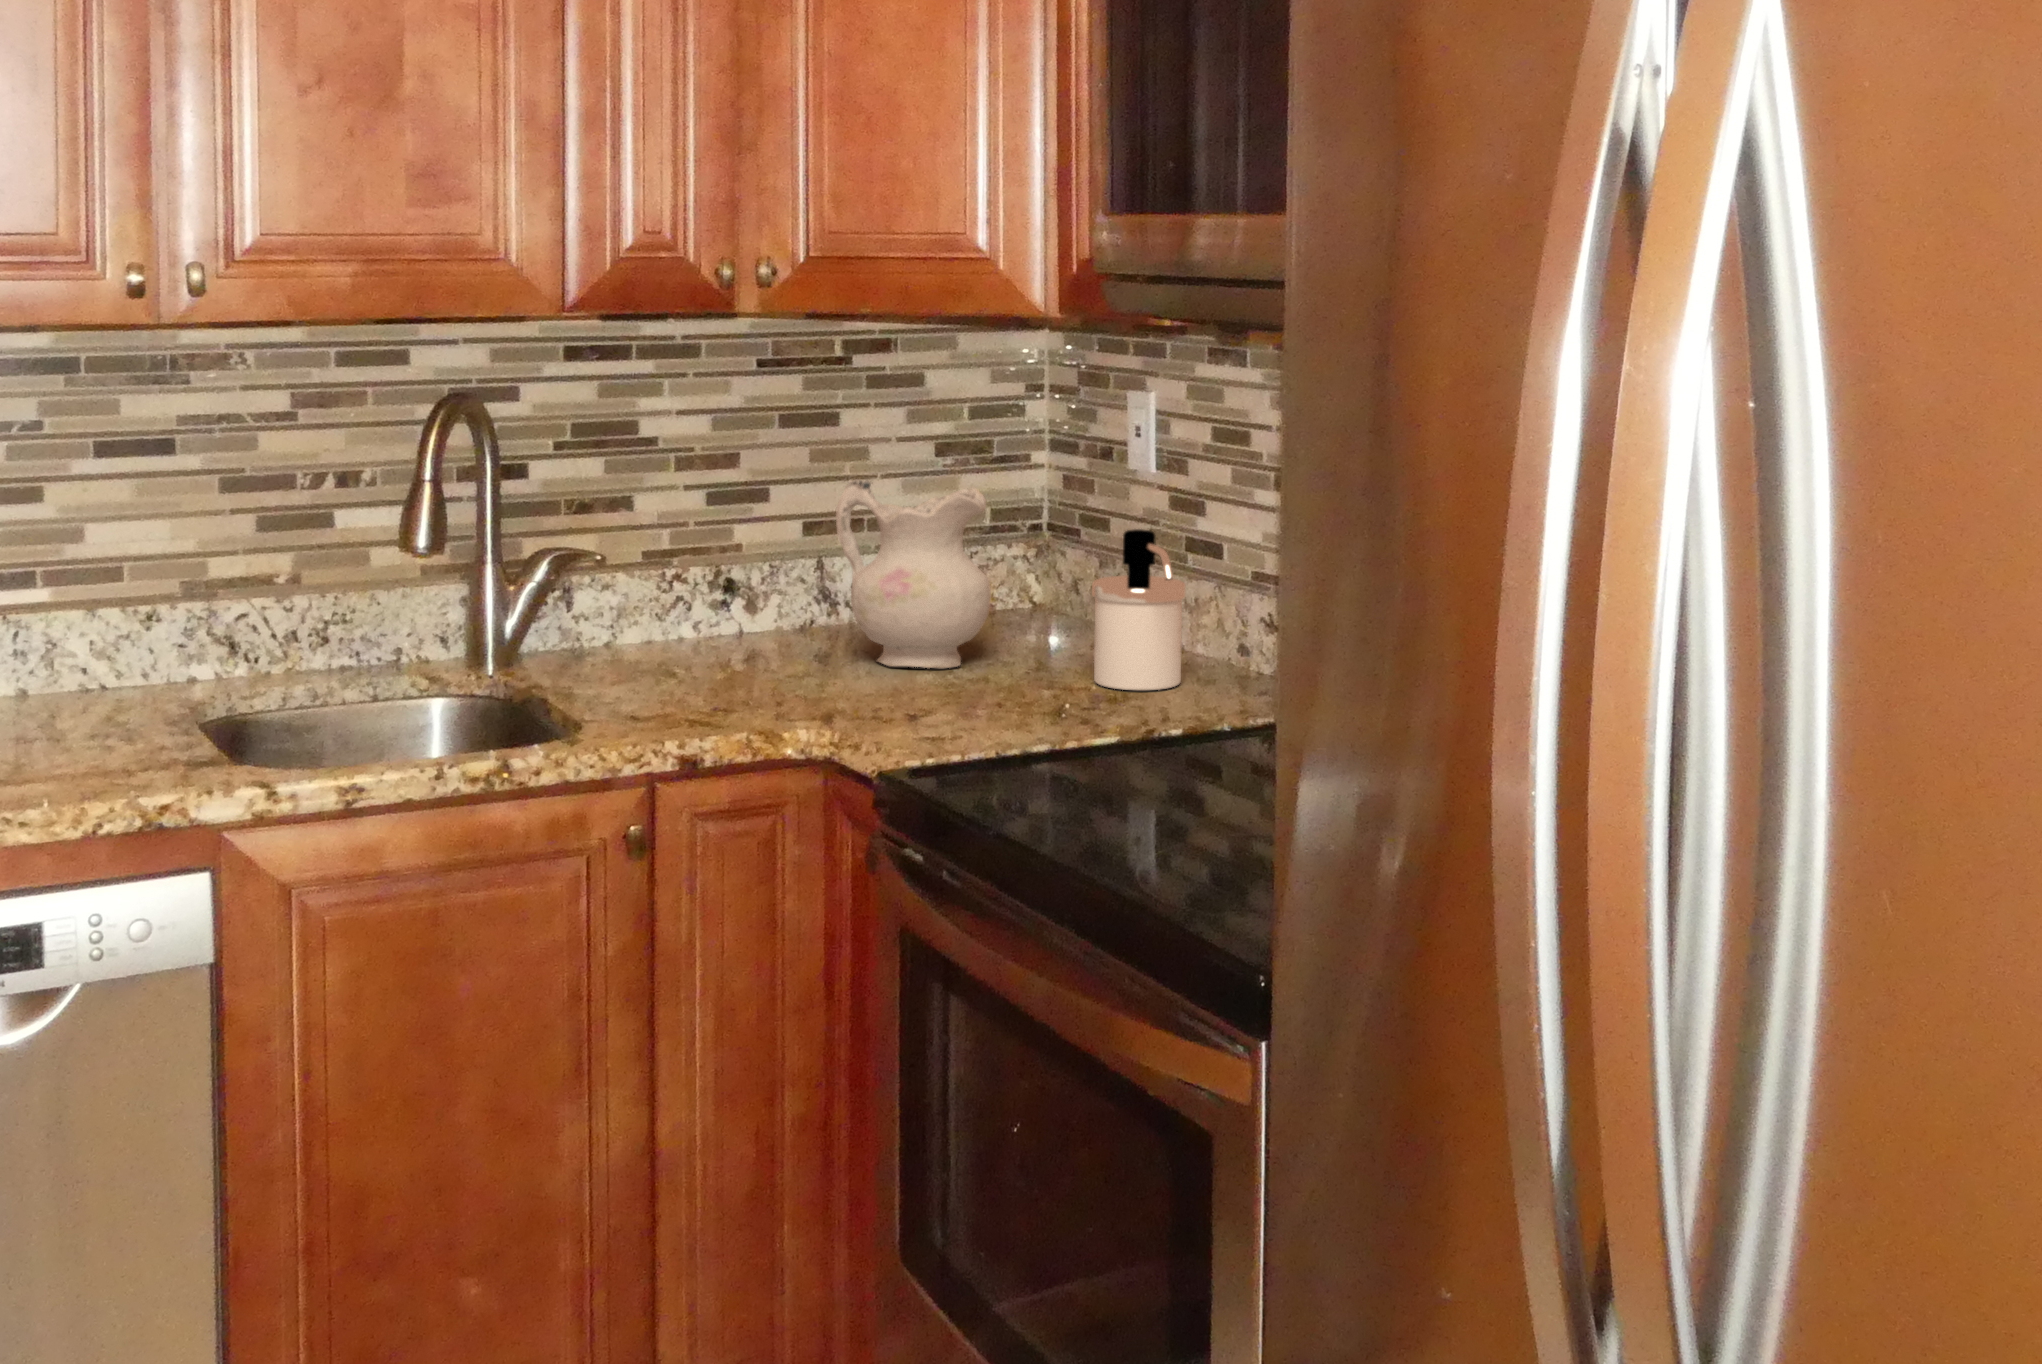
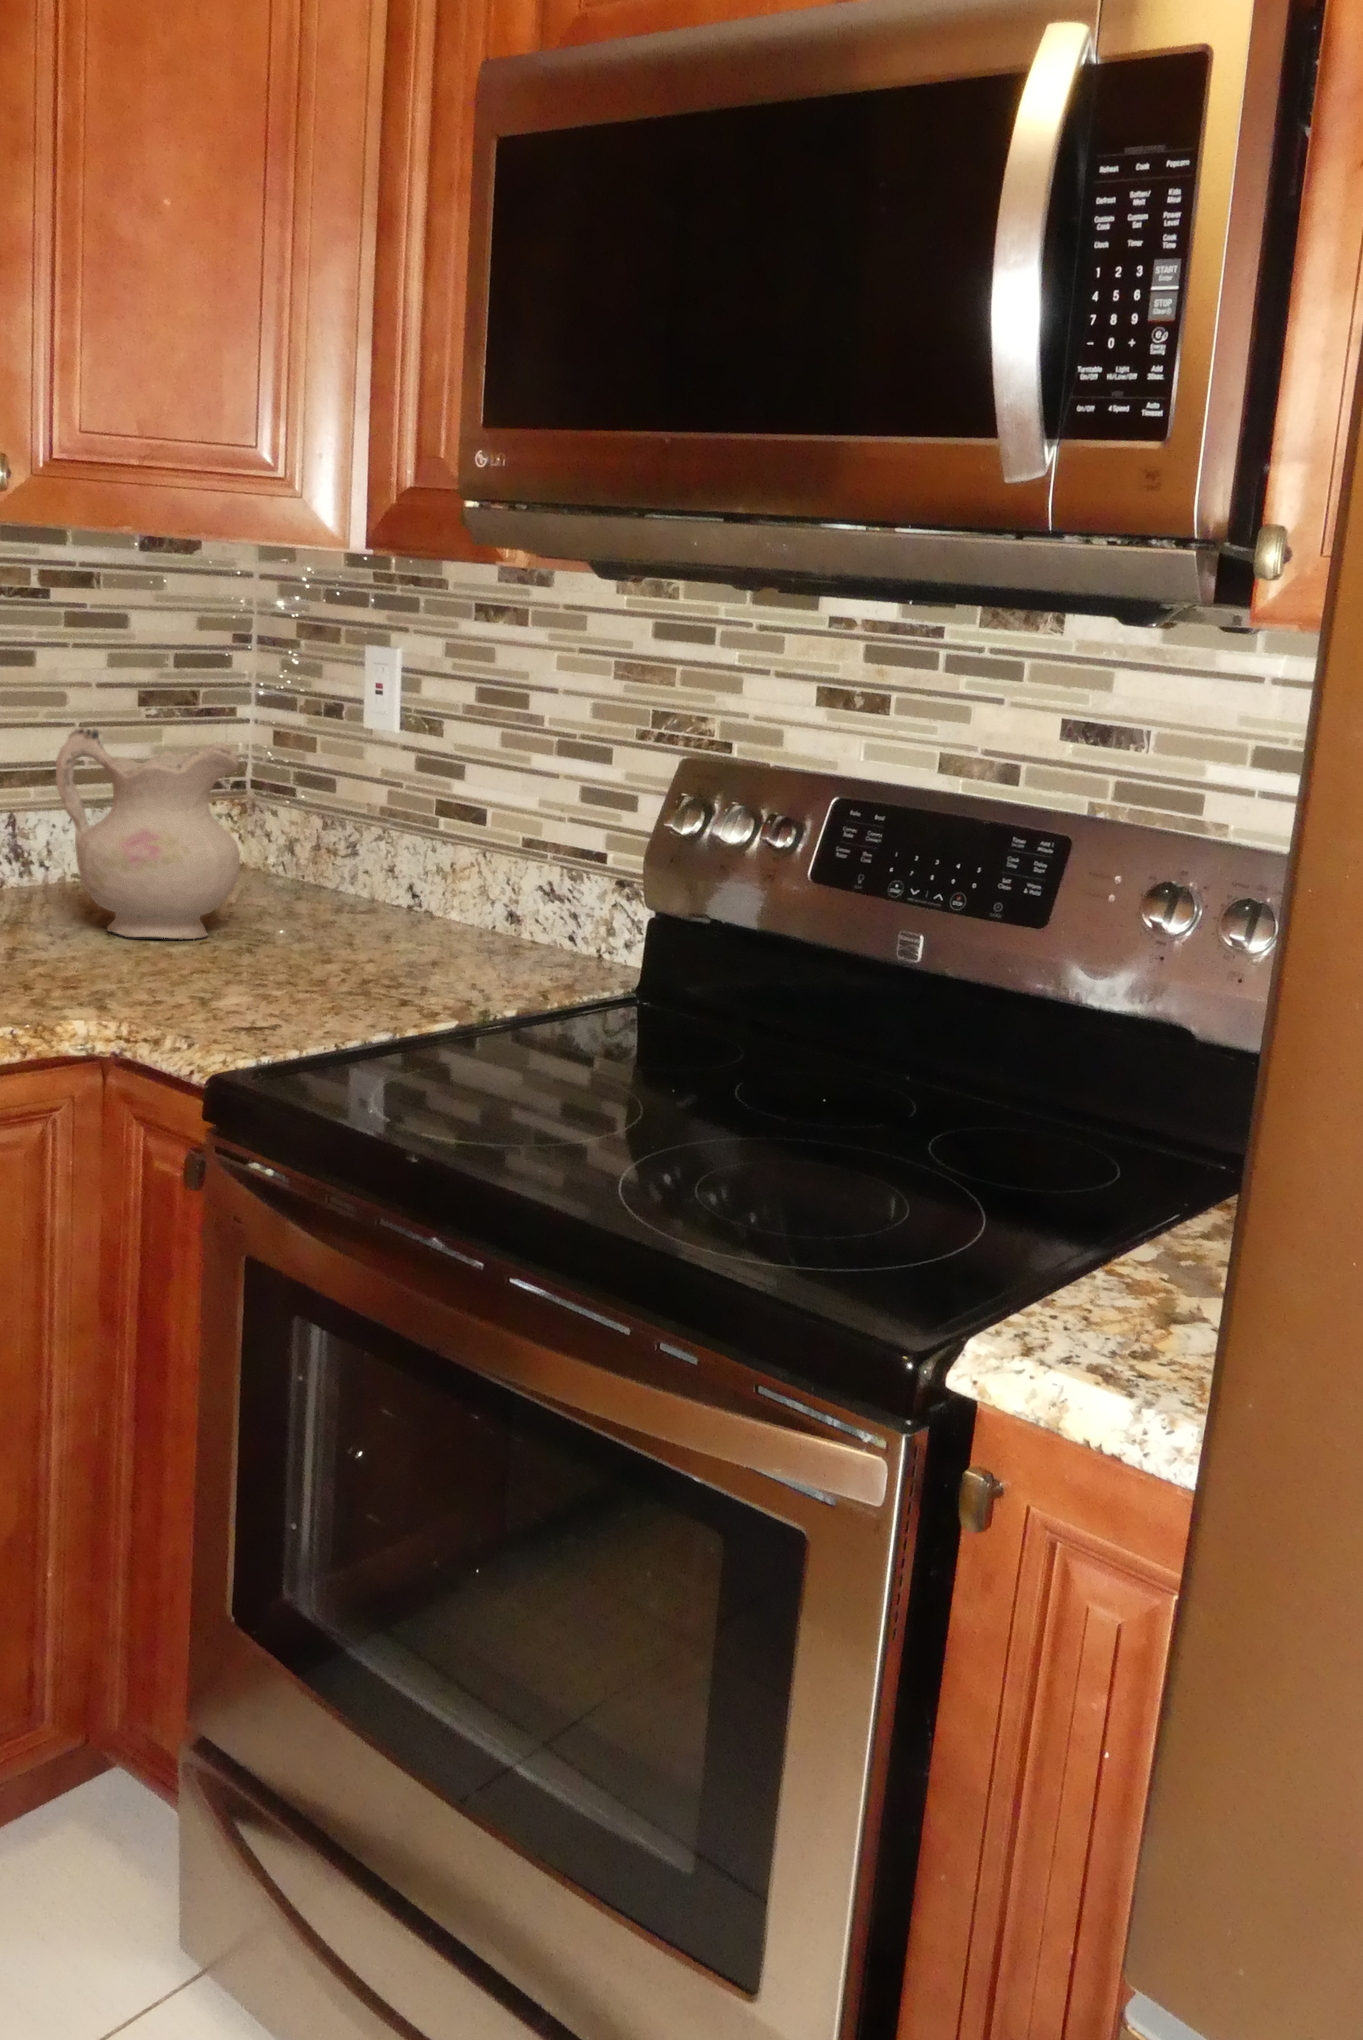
soap dispenser: present [1092,529,1185,690] -> none [366,794,475,962]

